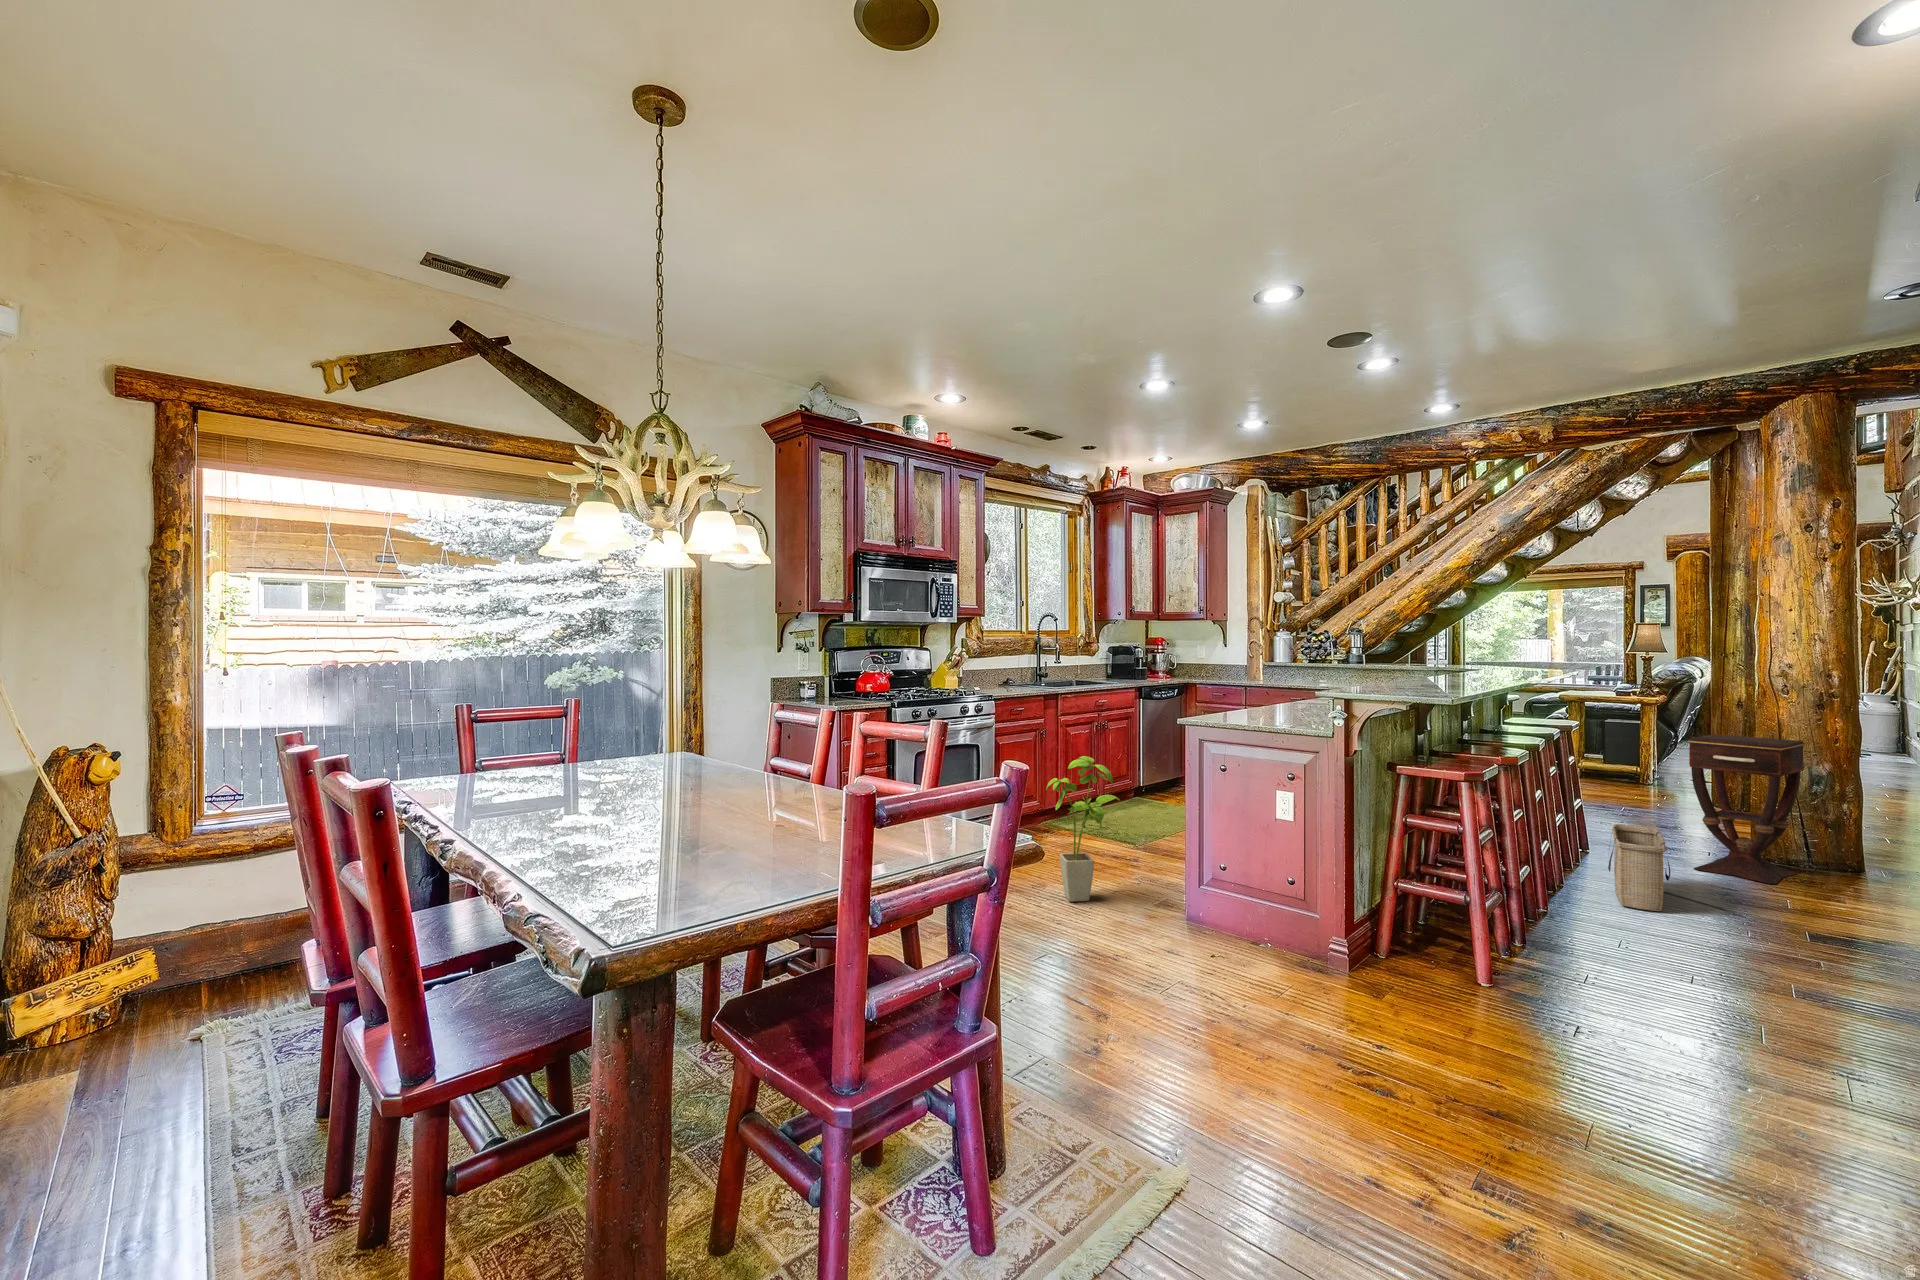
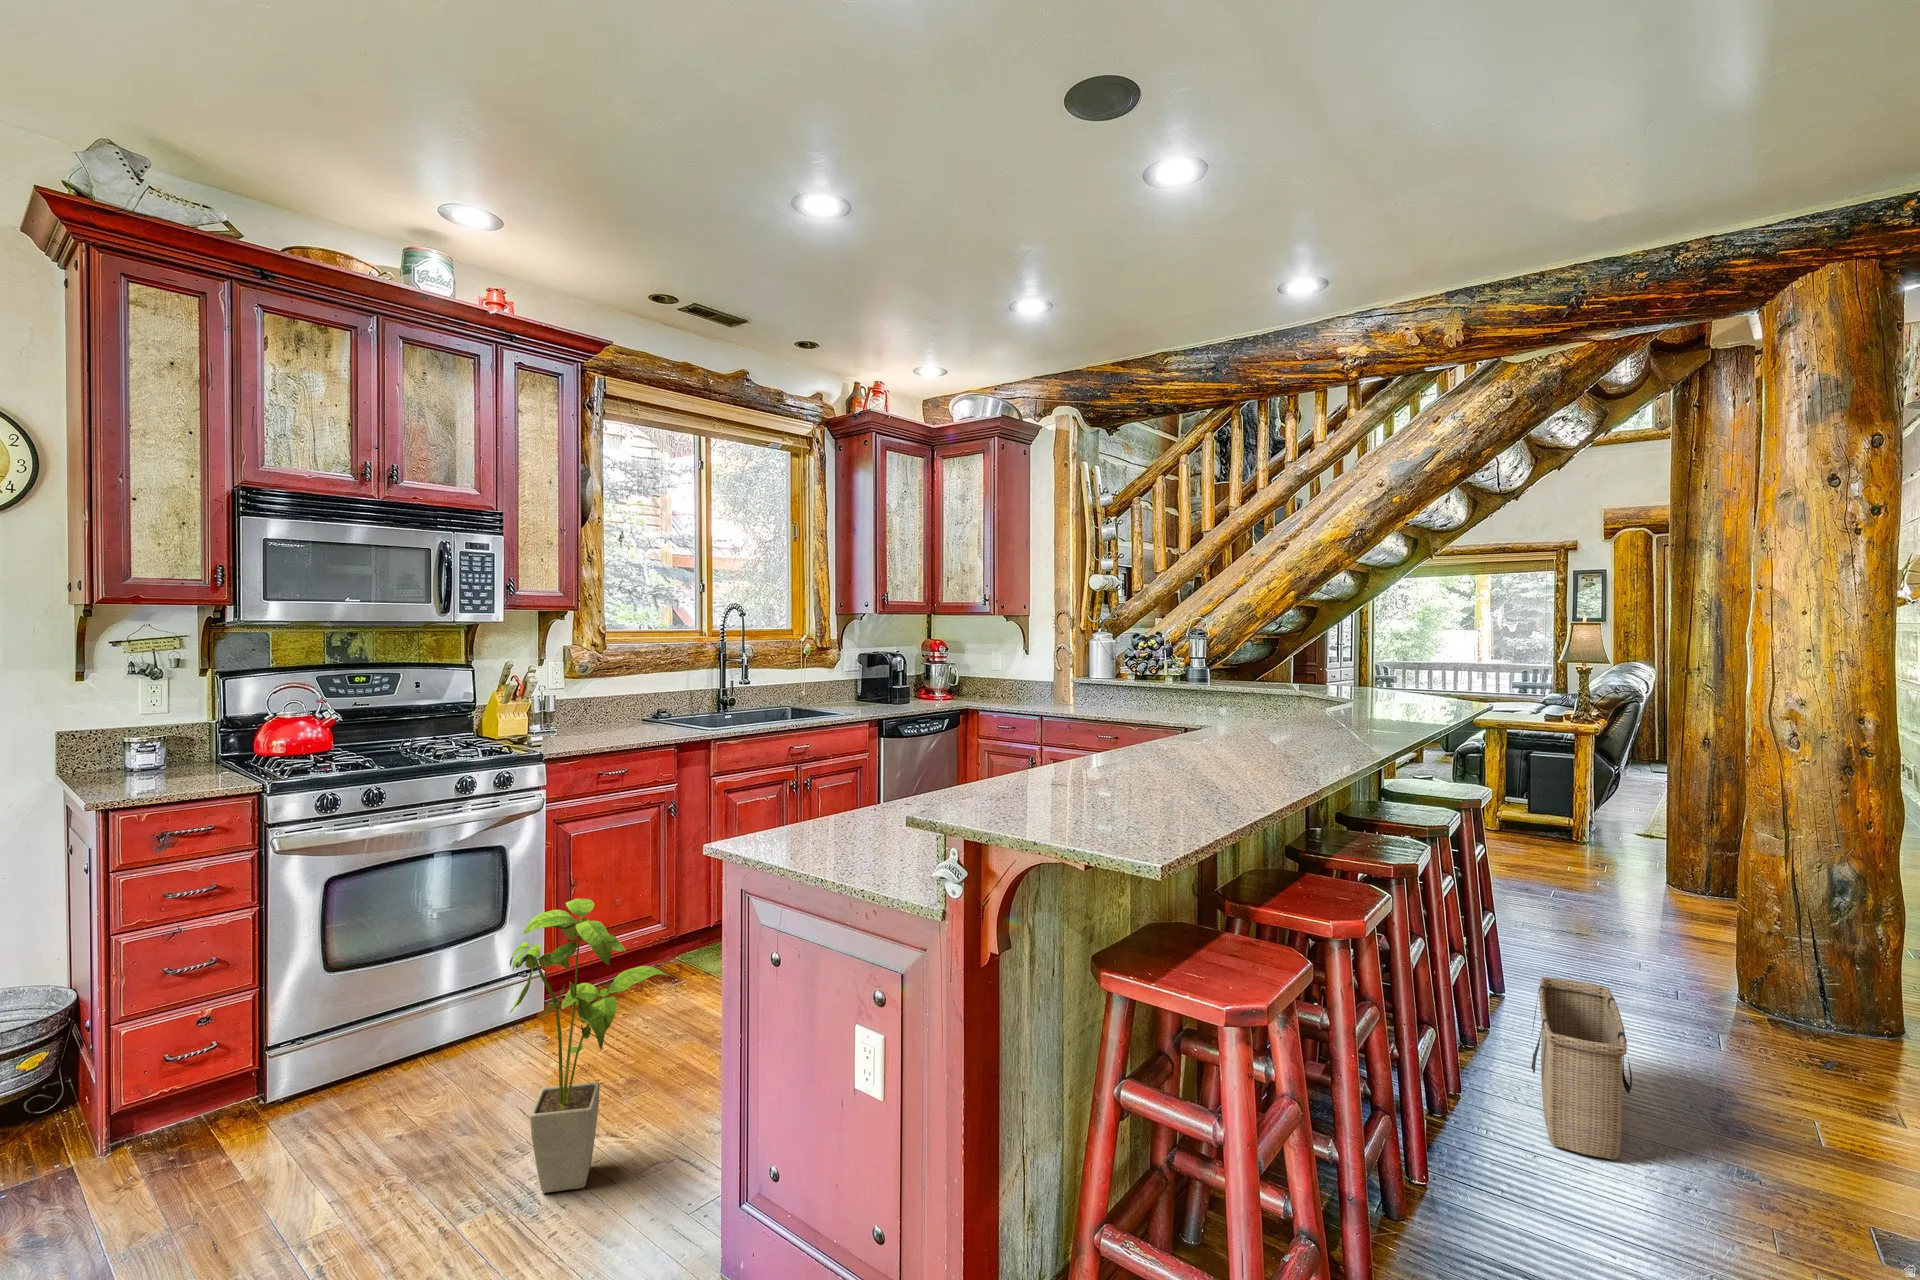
side table: present [1688,734,1805,884] -> none [1654,809,1826,1070]

